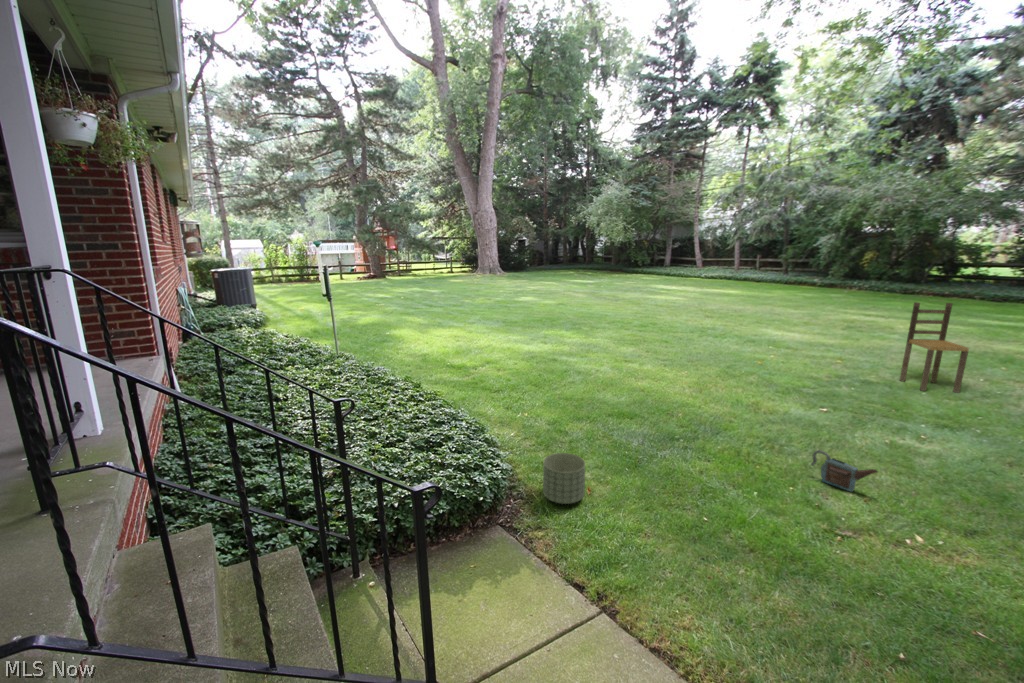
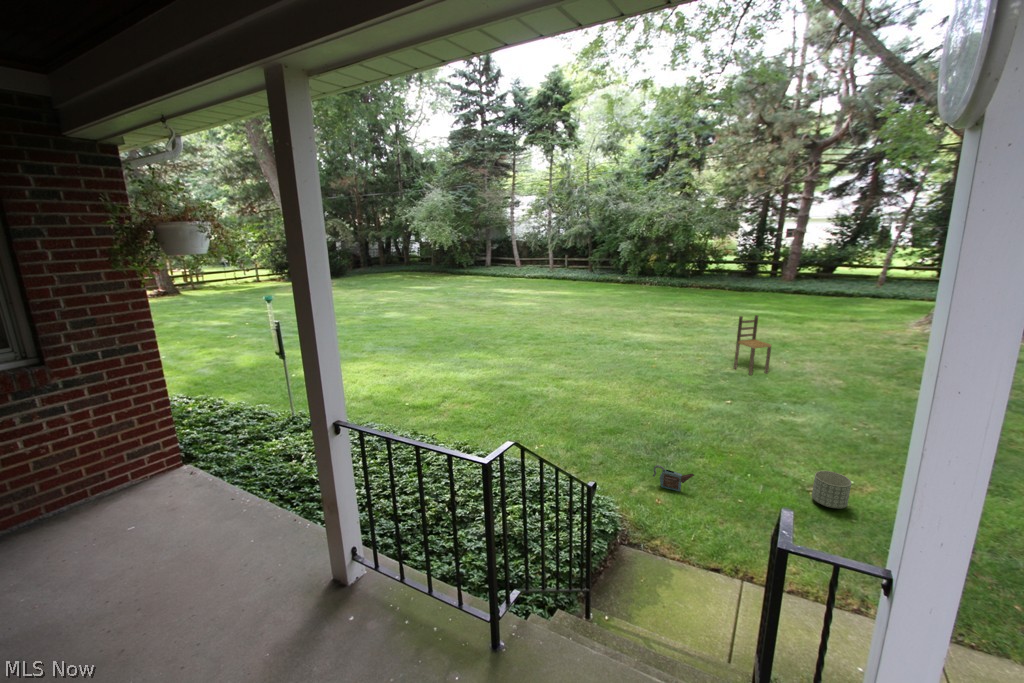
watering can: present [811,450,878,492] -> present [653,465,694,491]
planter: present [543,453,585,504] -> present [812,471,851,509]

